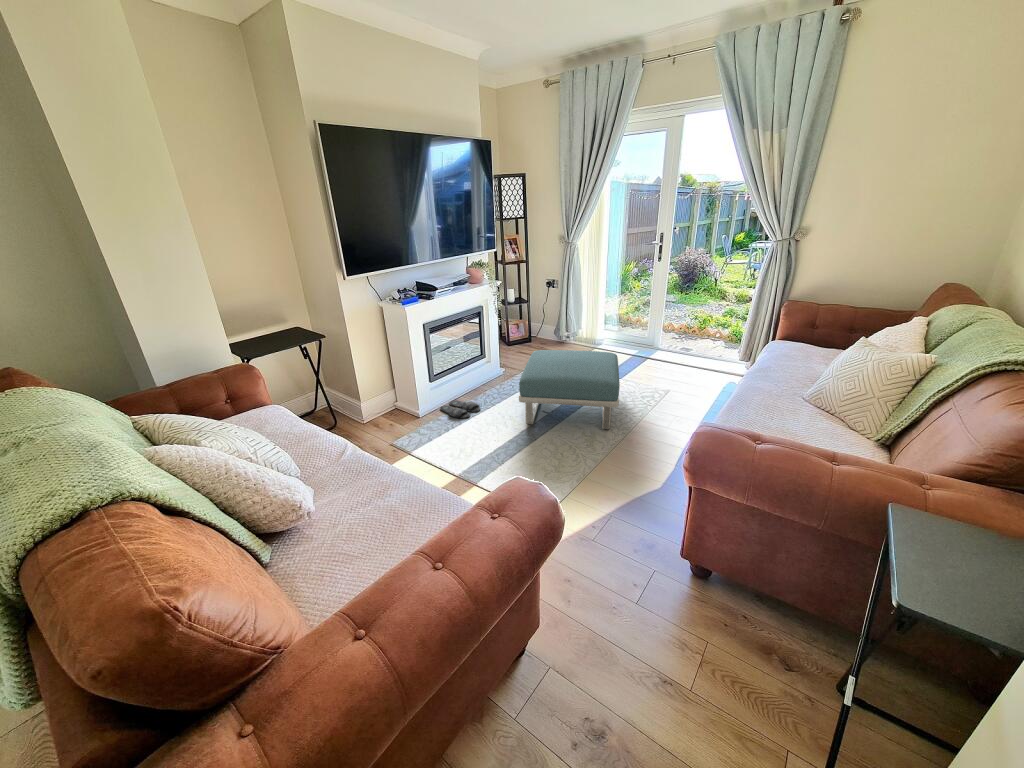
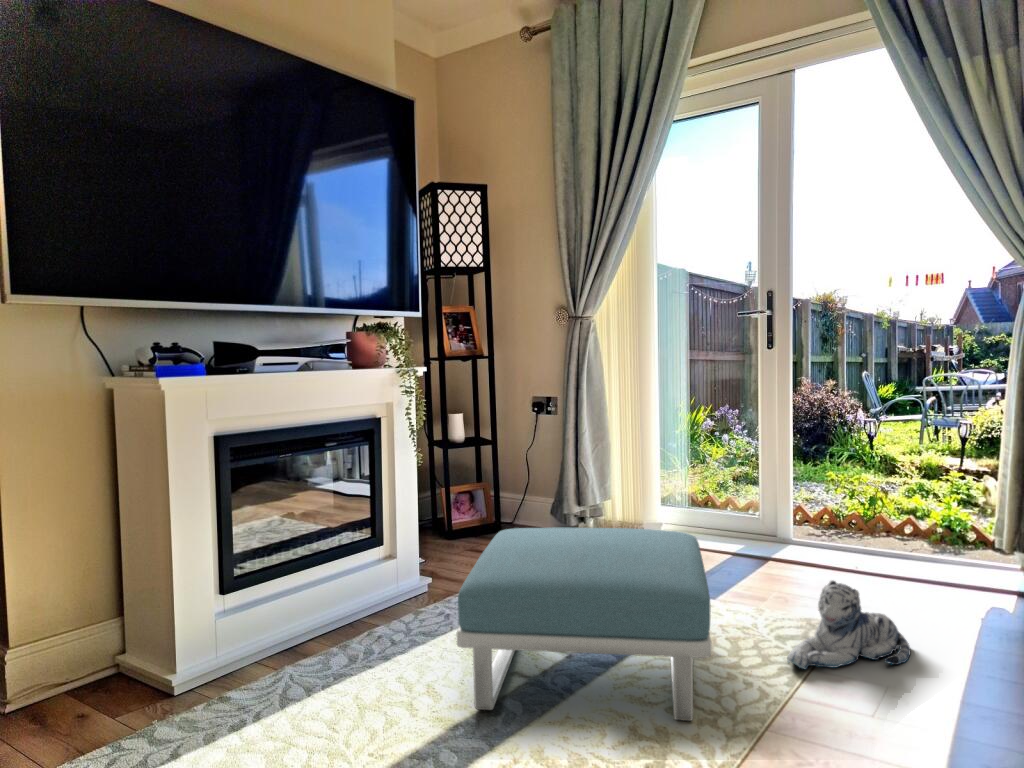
plush toy: none [649,374,701,409] -> present [787,580,911,669]
slippers: present [440,401,480,418] -> none [258,654,361,697]

